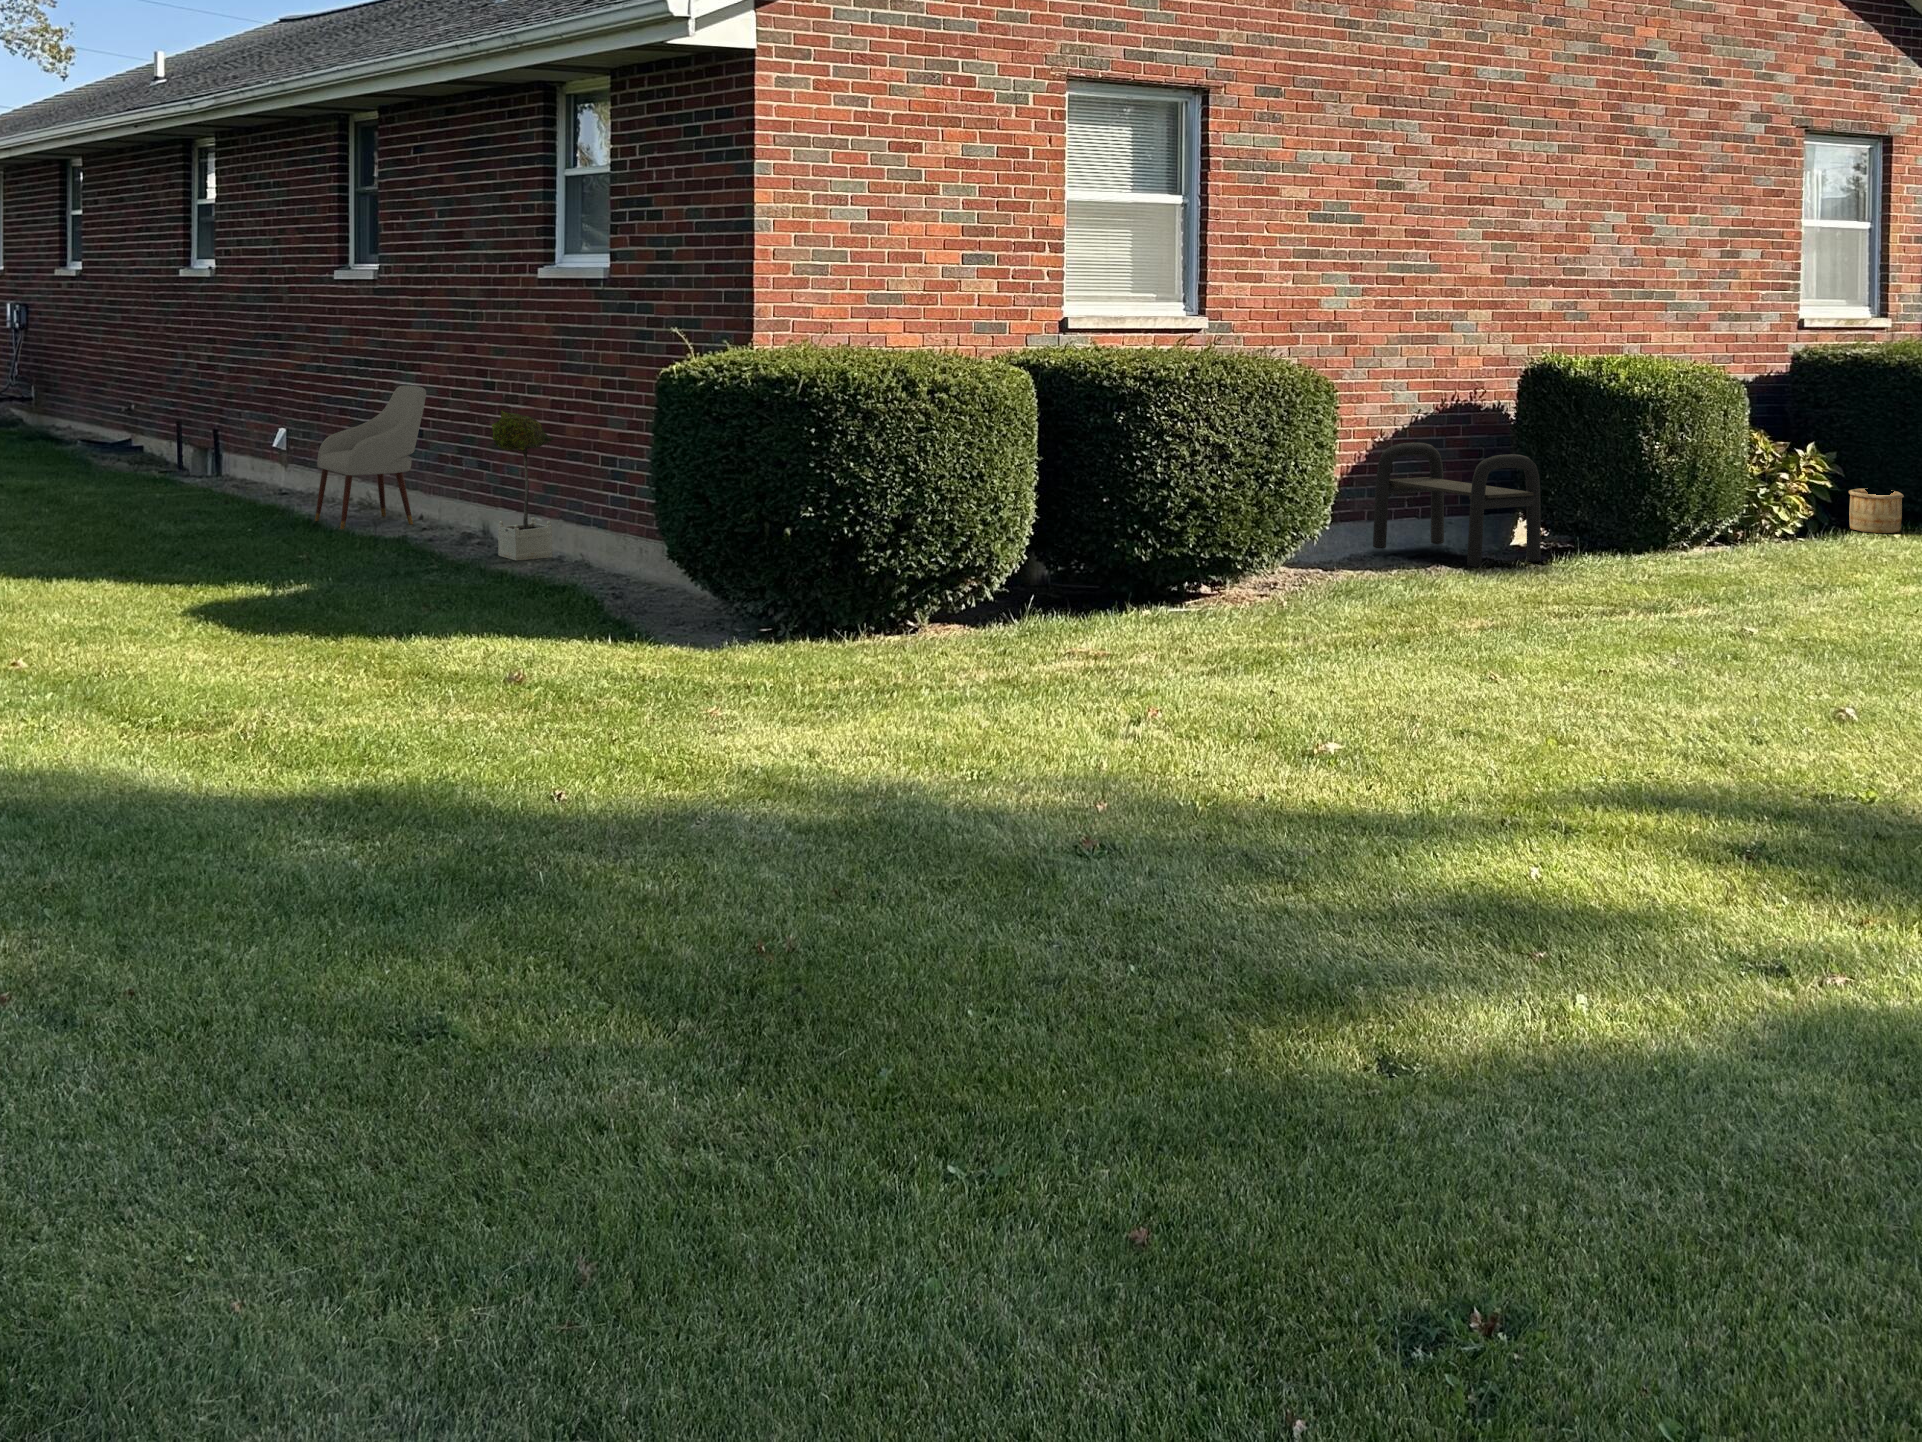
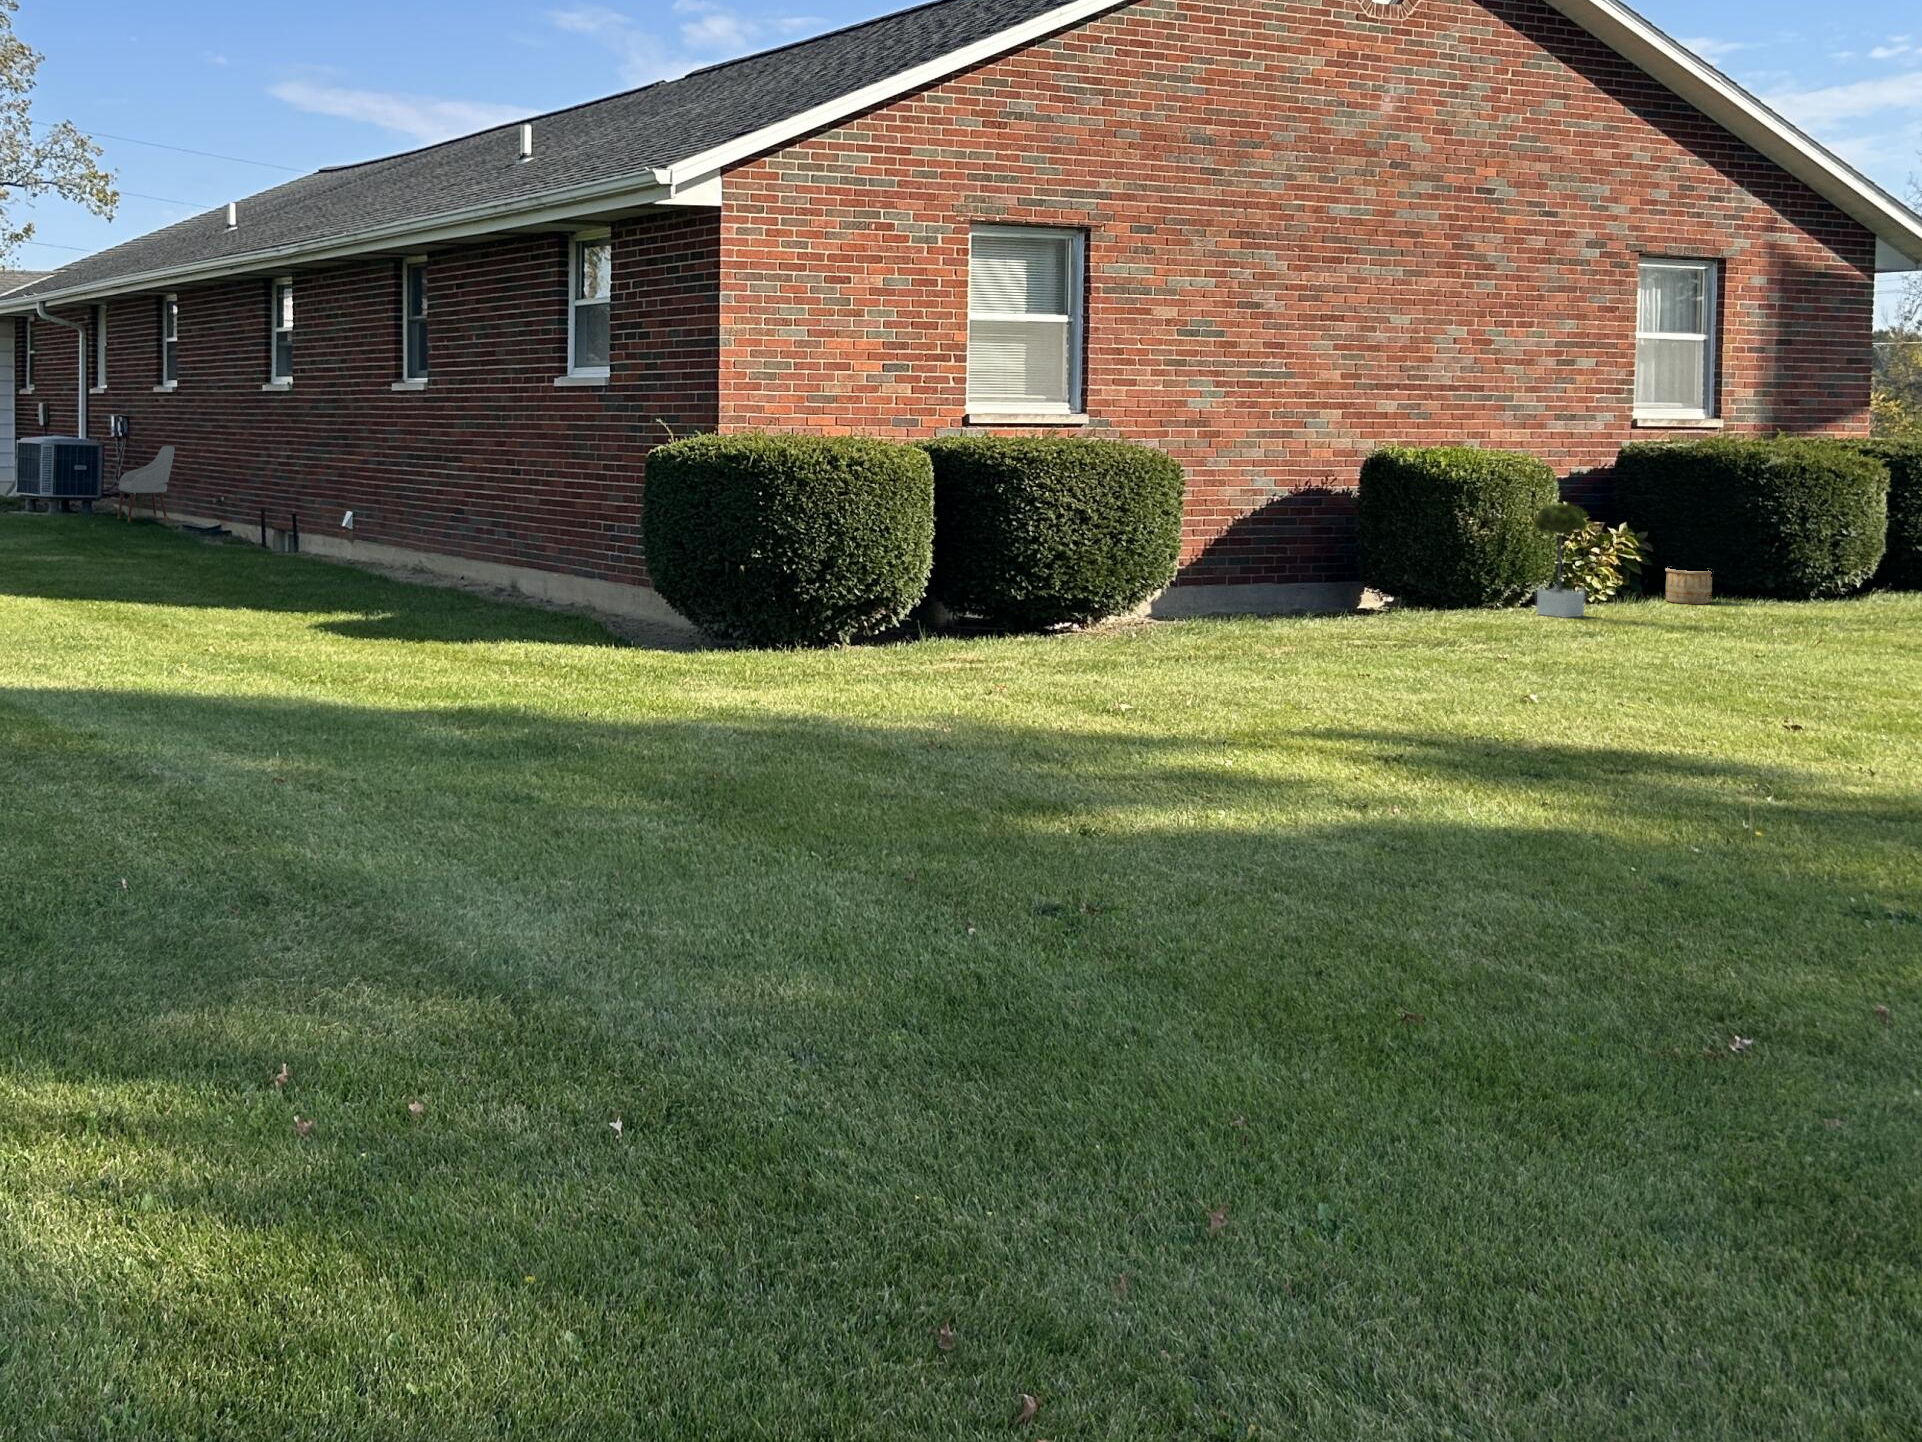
chair: present [315,385,426,529] -> present [117,446,175,522]
potted tree: present [492,410,553,561] -> present [1534,503,1587,618]
bench: present [1373,443,1541,567] -> none [1226,519,1365,618]

